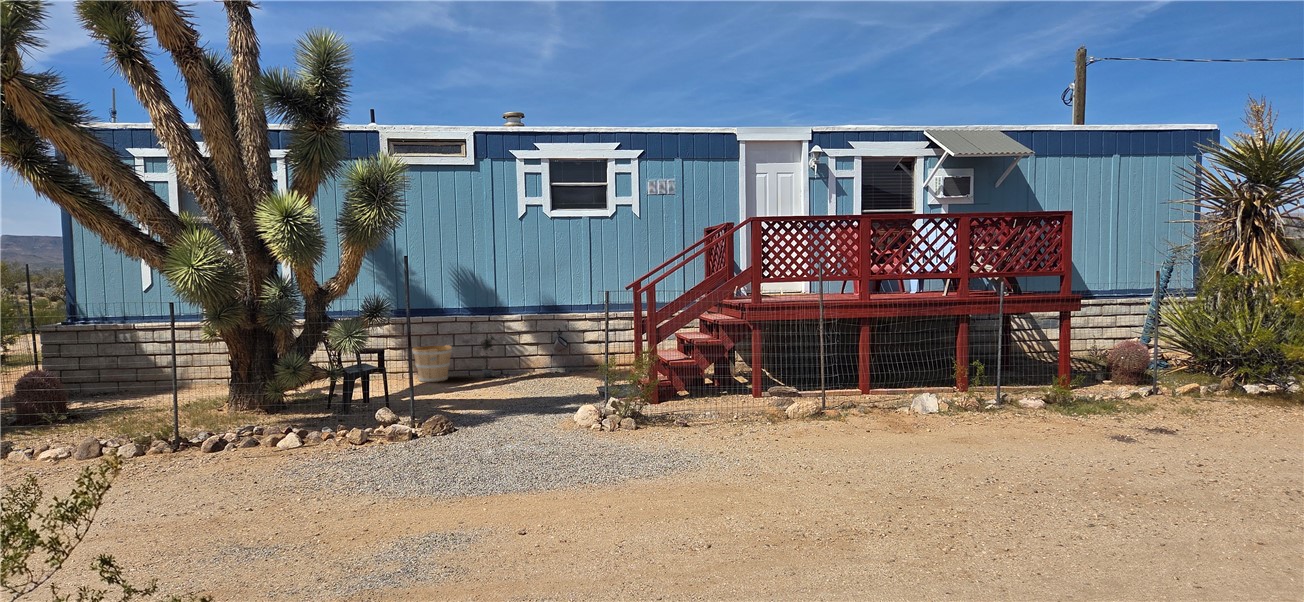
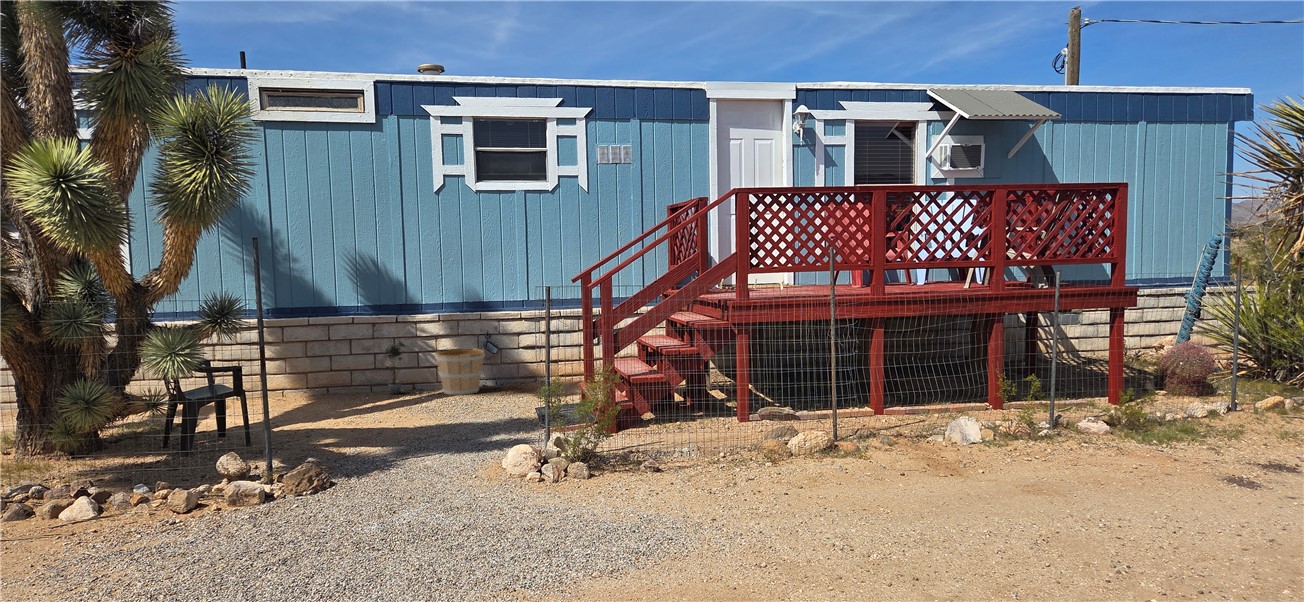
wooden bucket: present [413,345,452,382] -> present [435,349,485,395]

